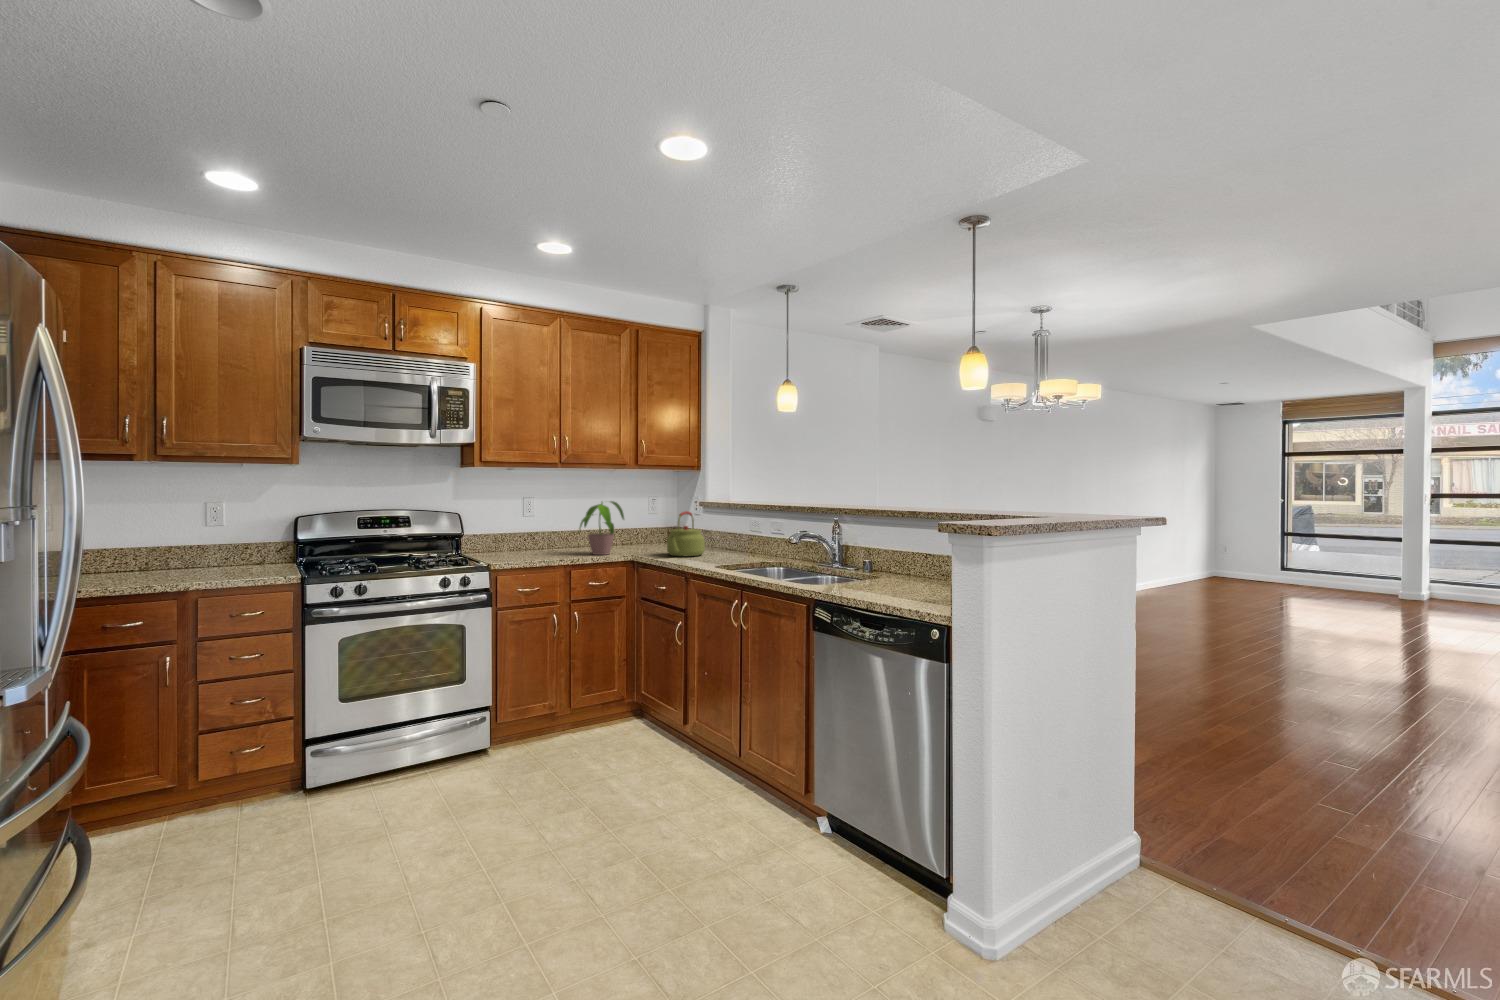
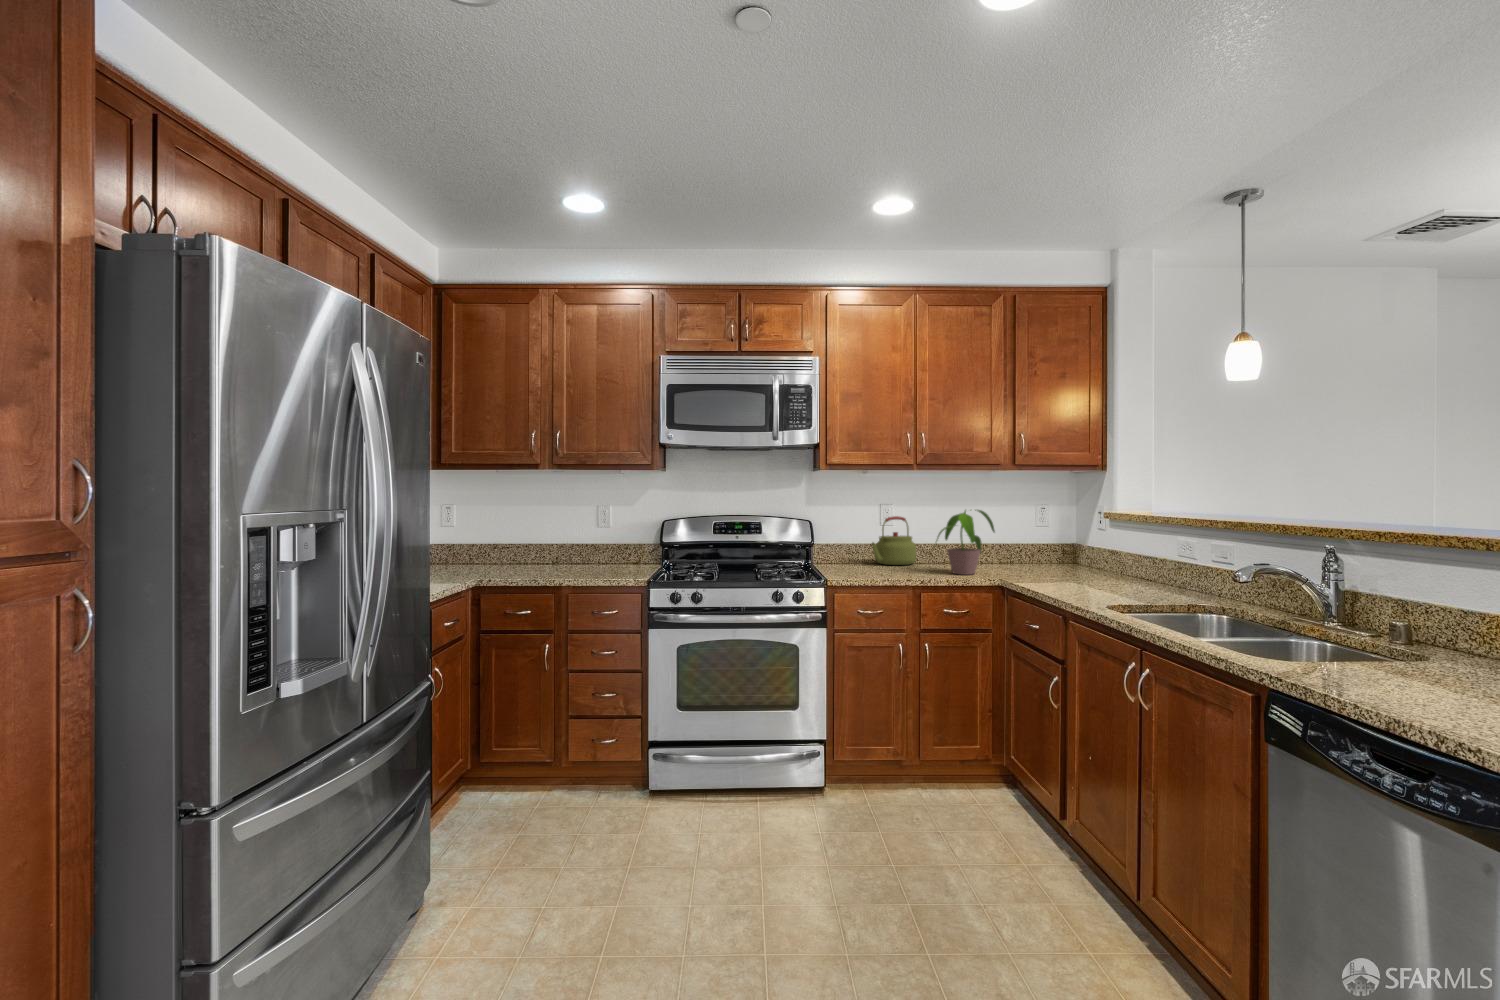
kettle: present [667,511,705,556] -> present [872,516,916,565]

